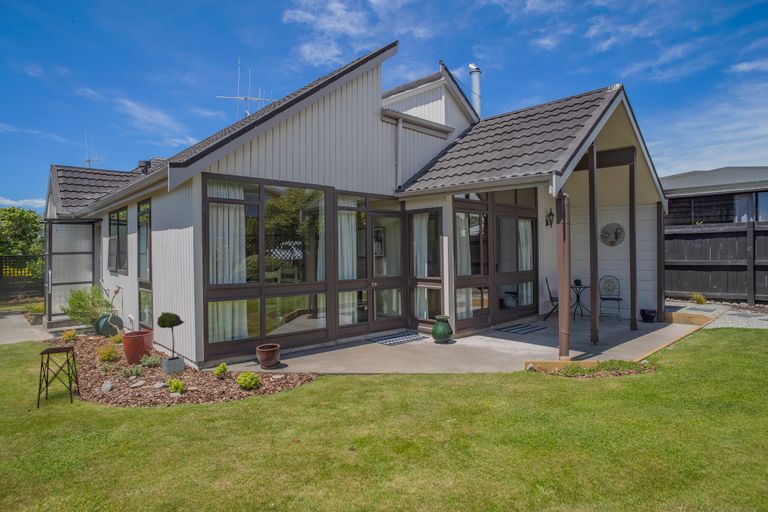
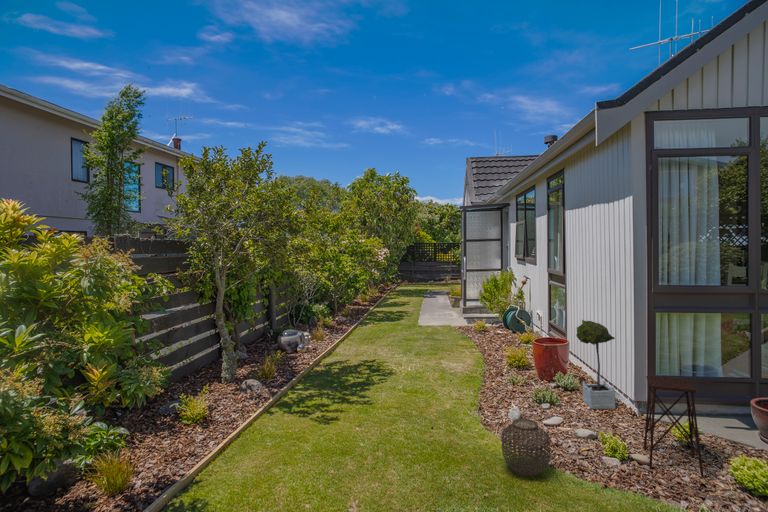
side table: present [37,346,80,408] -> present [644,376,704,477]
woven basket: none [94,378,132,417] -> present [501,419,550,477]

